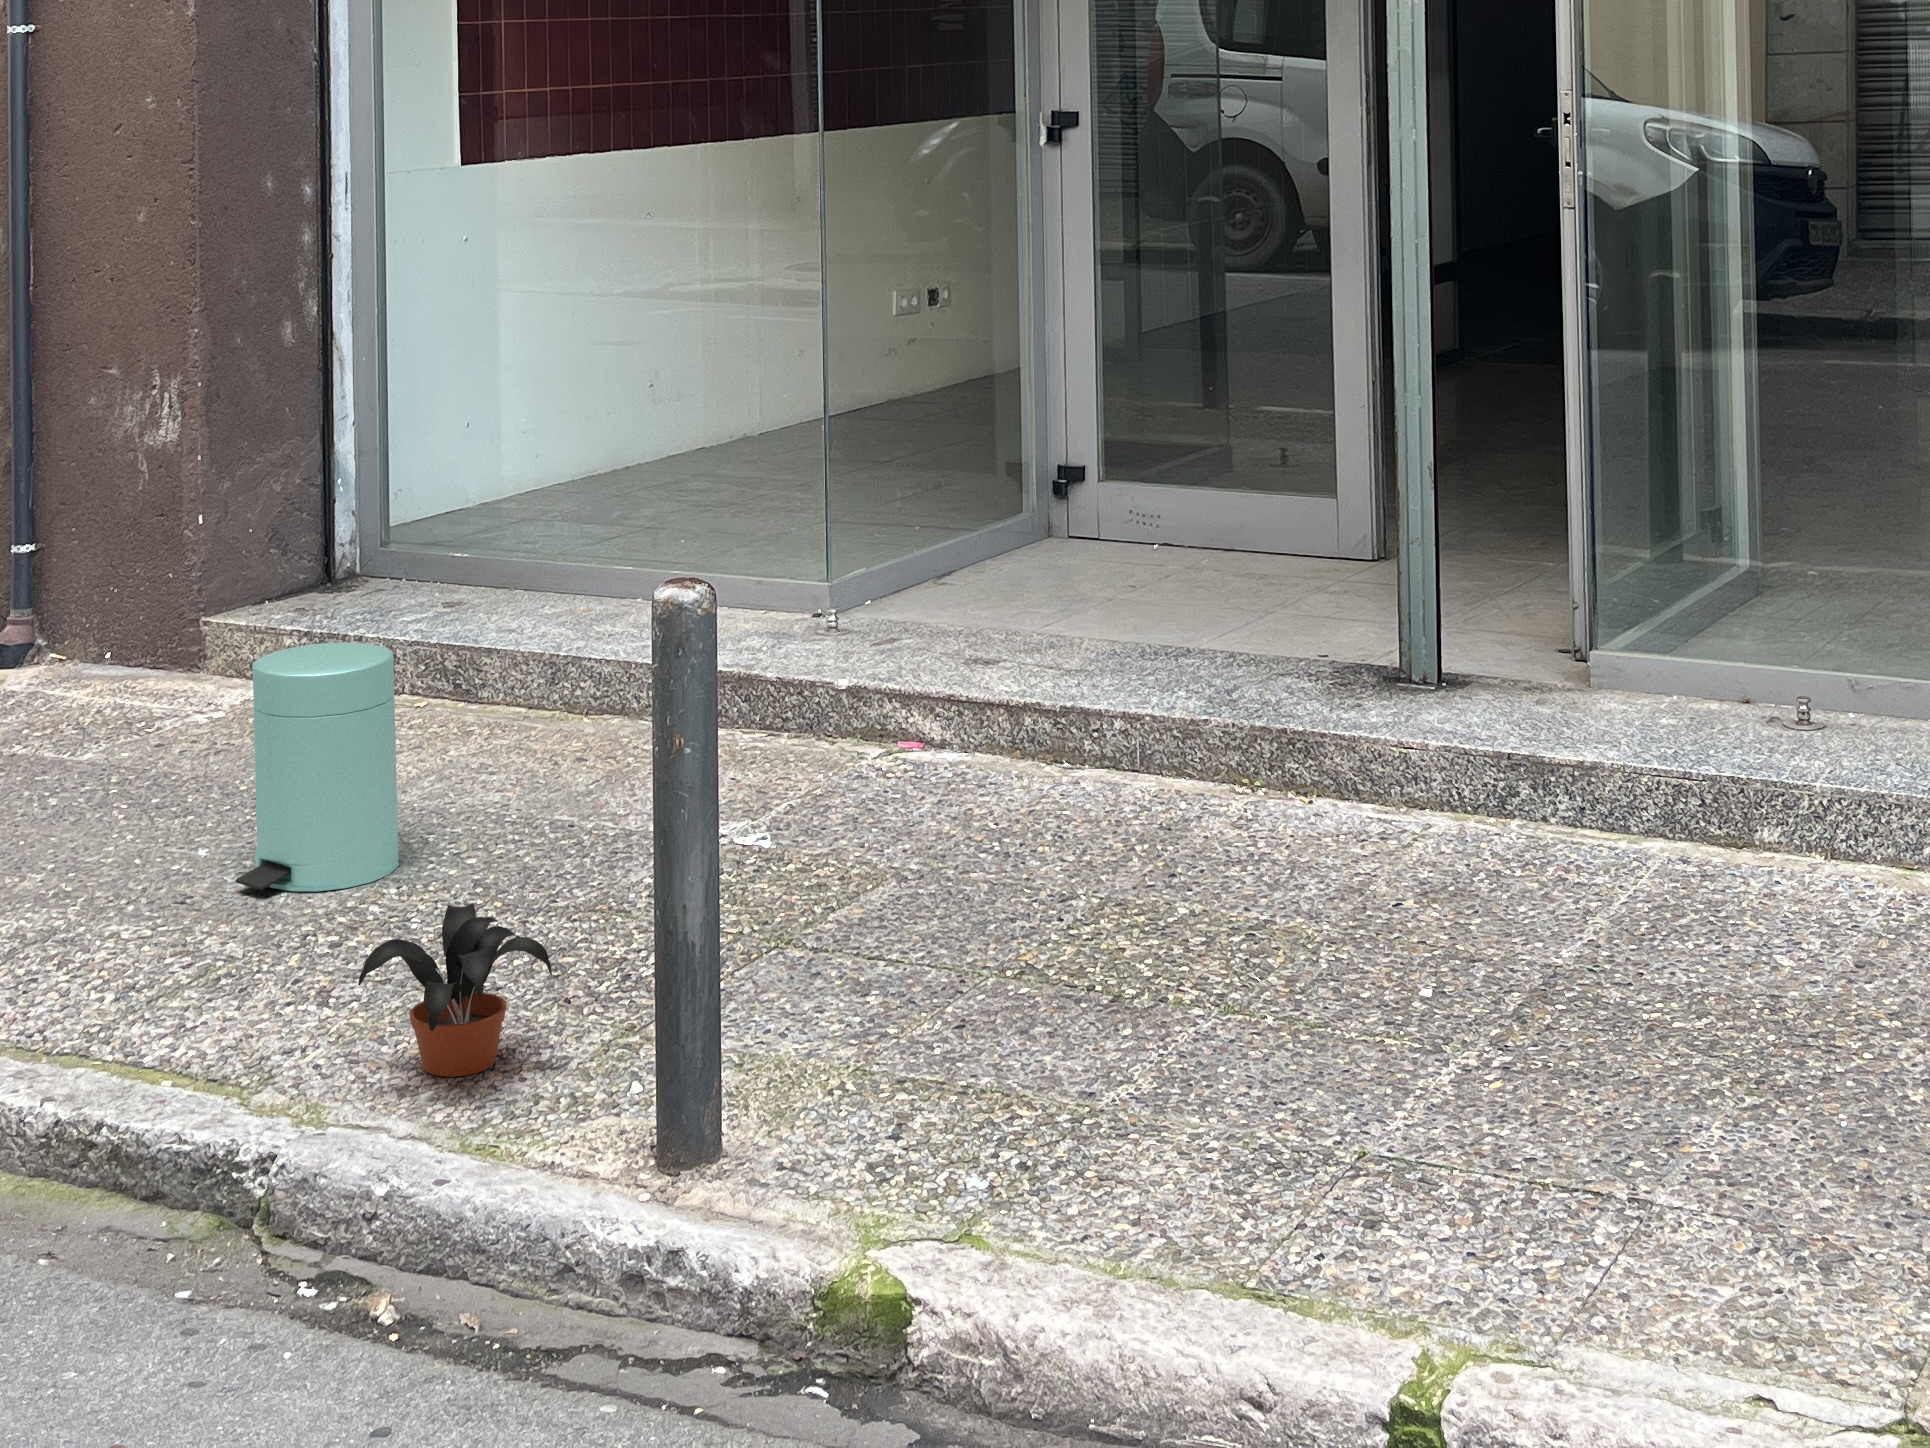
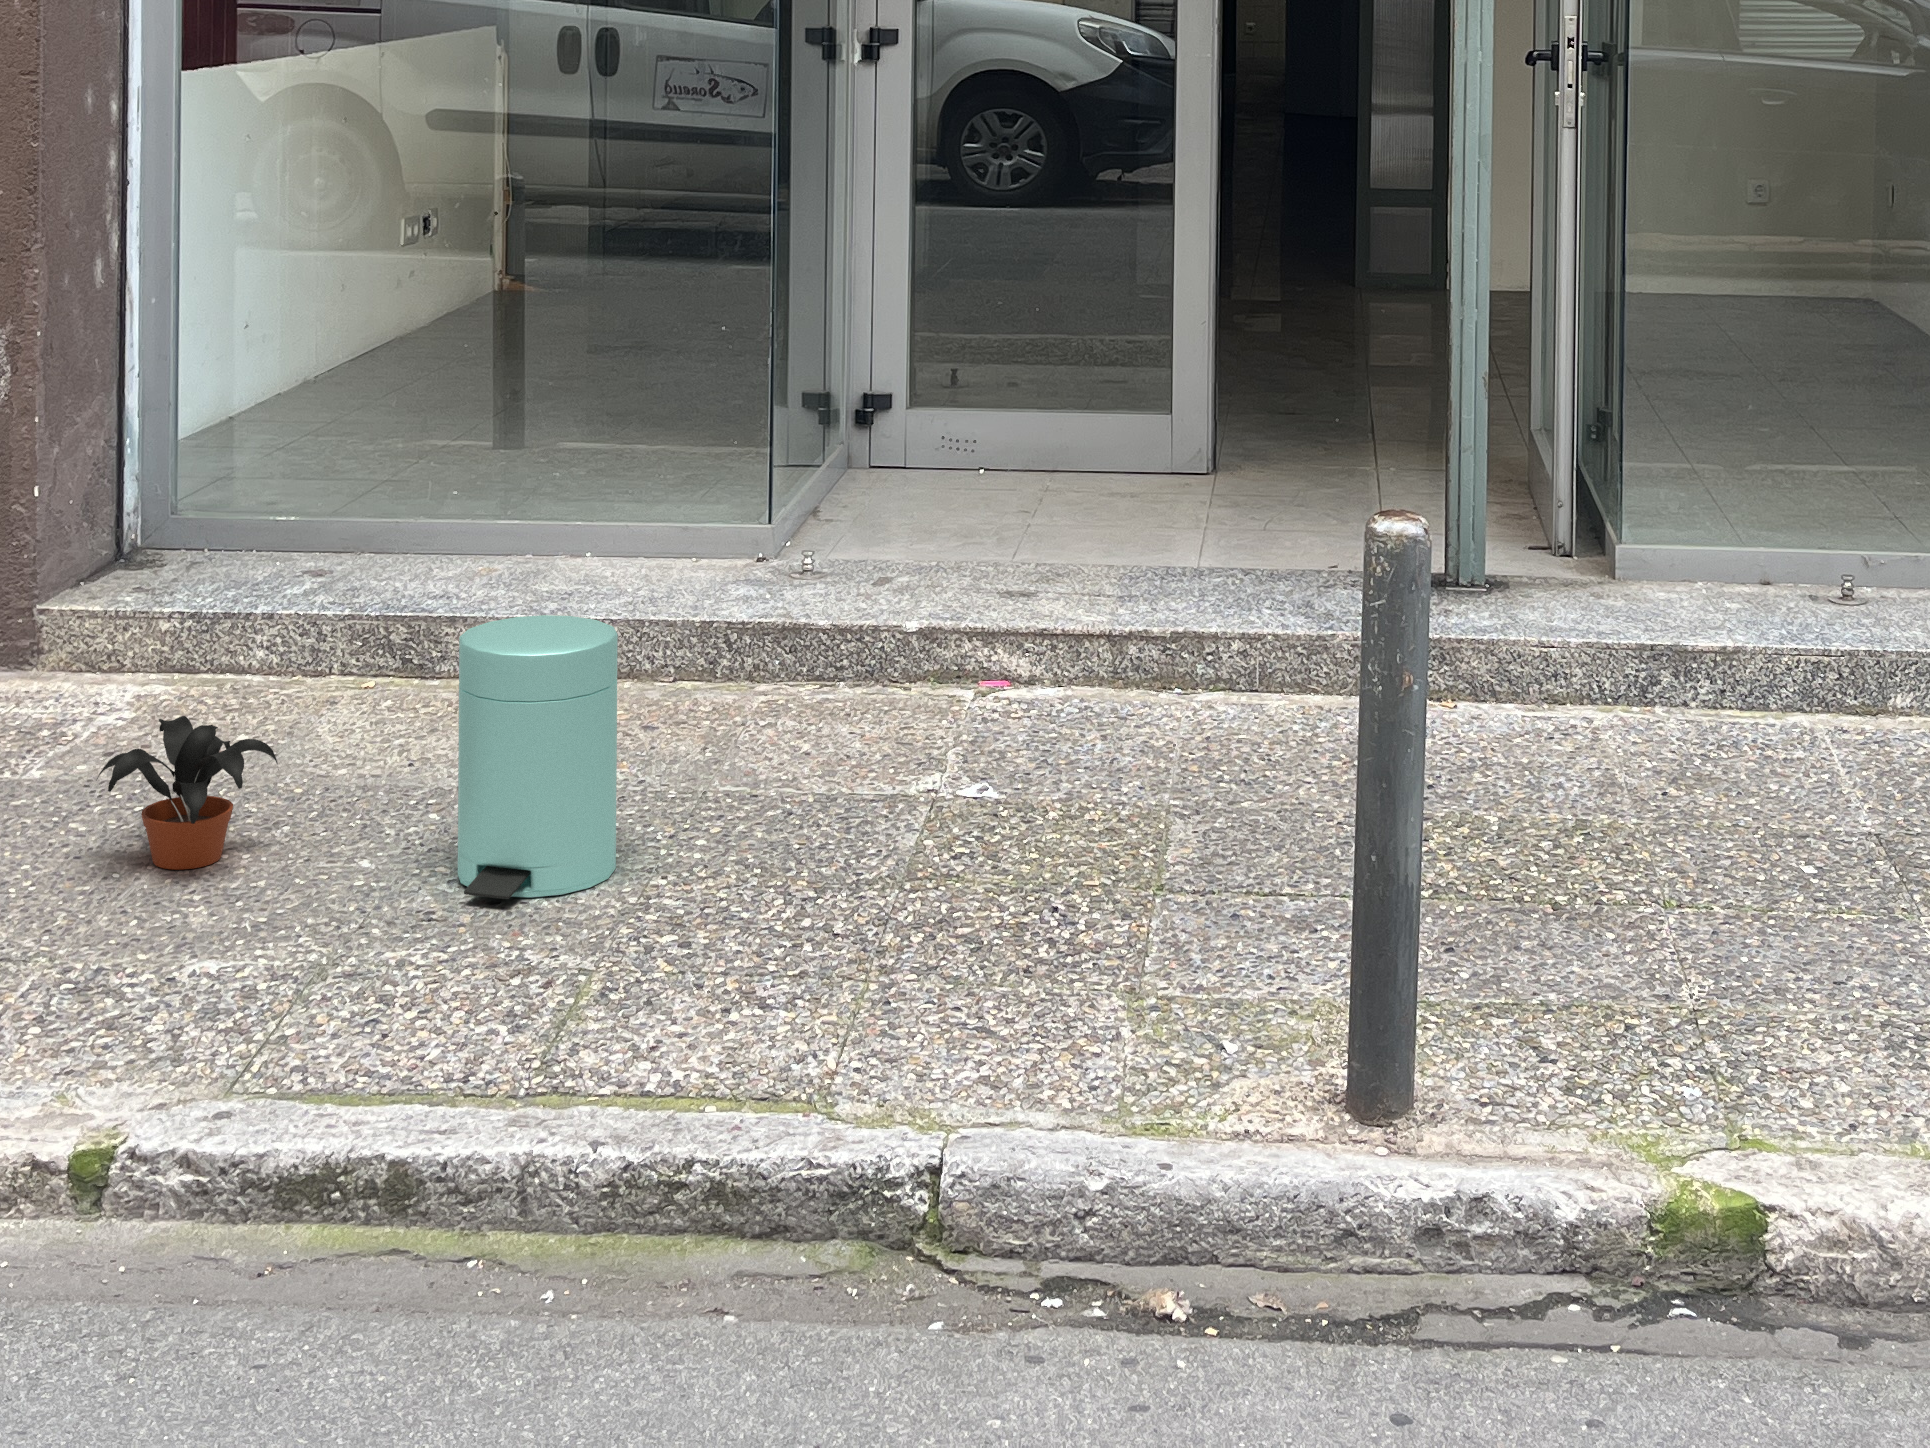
potted plant: present [358,903,552,1077] -> present [97,716,279,870]

